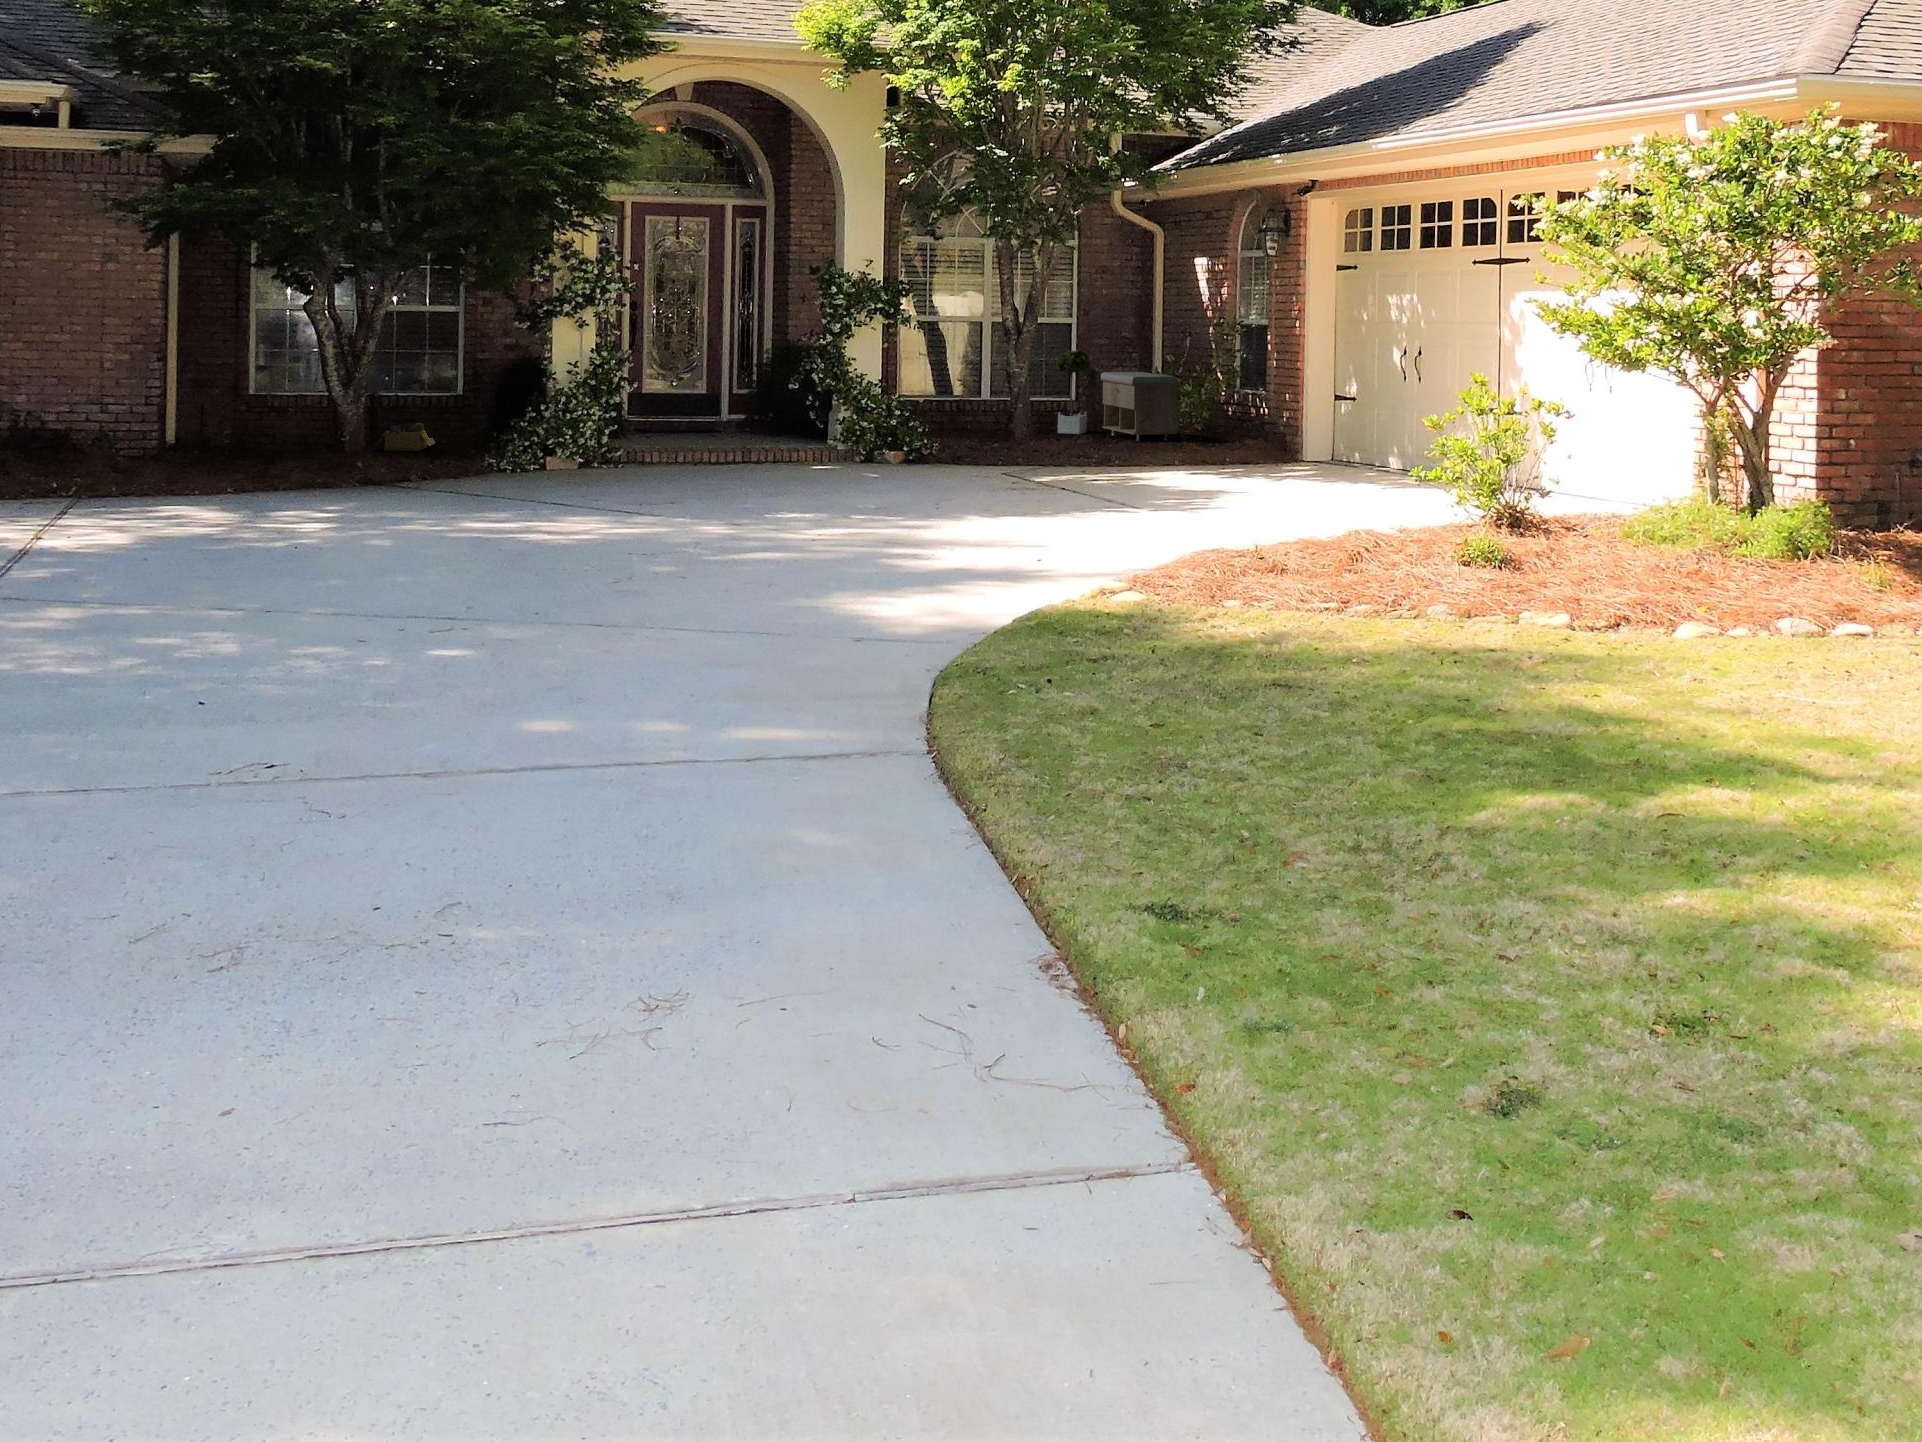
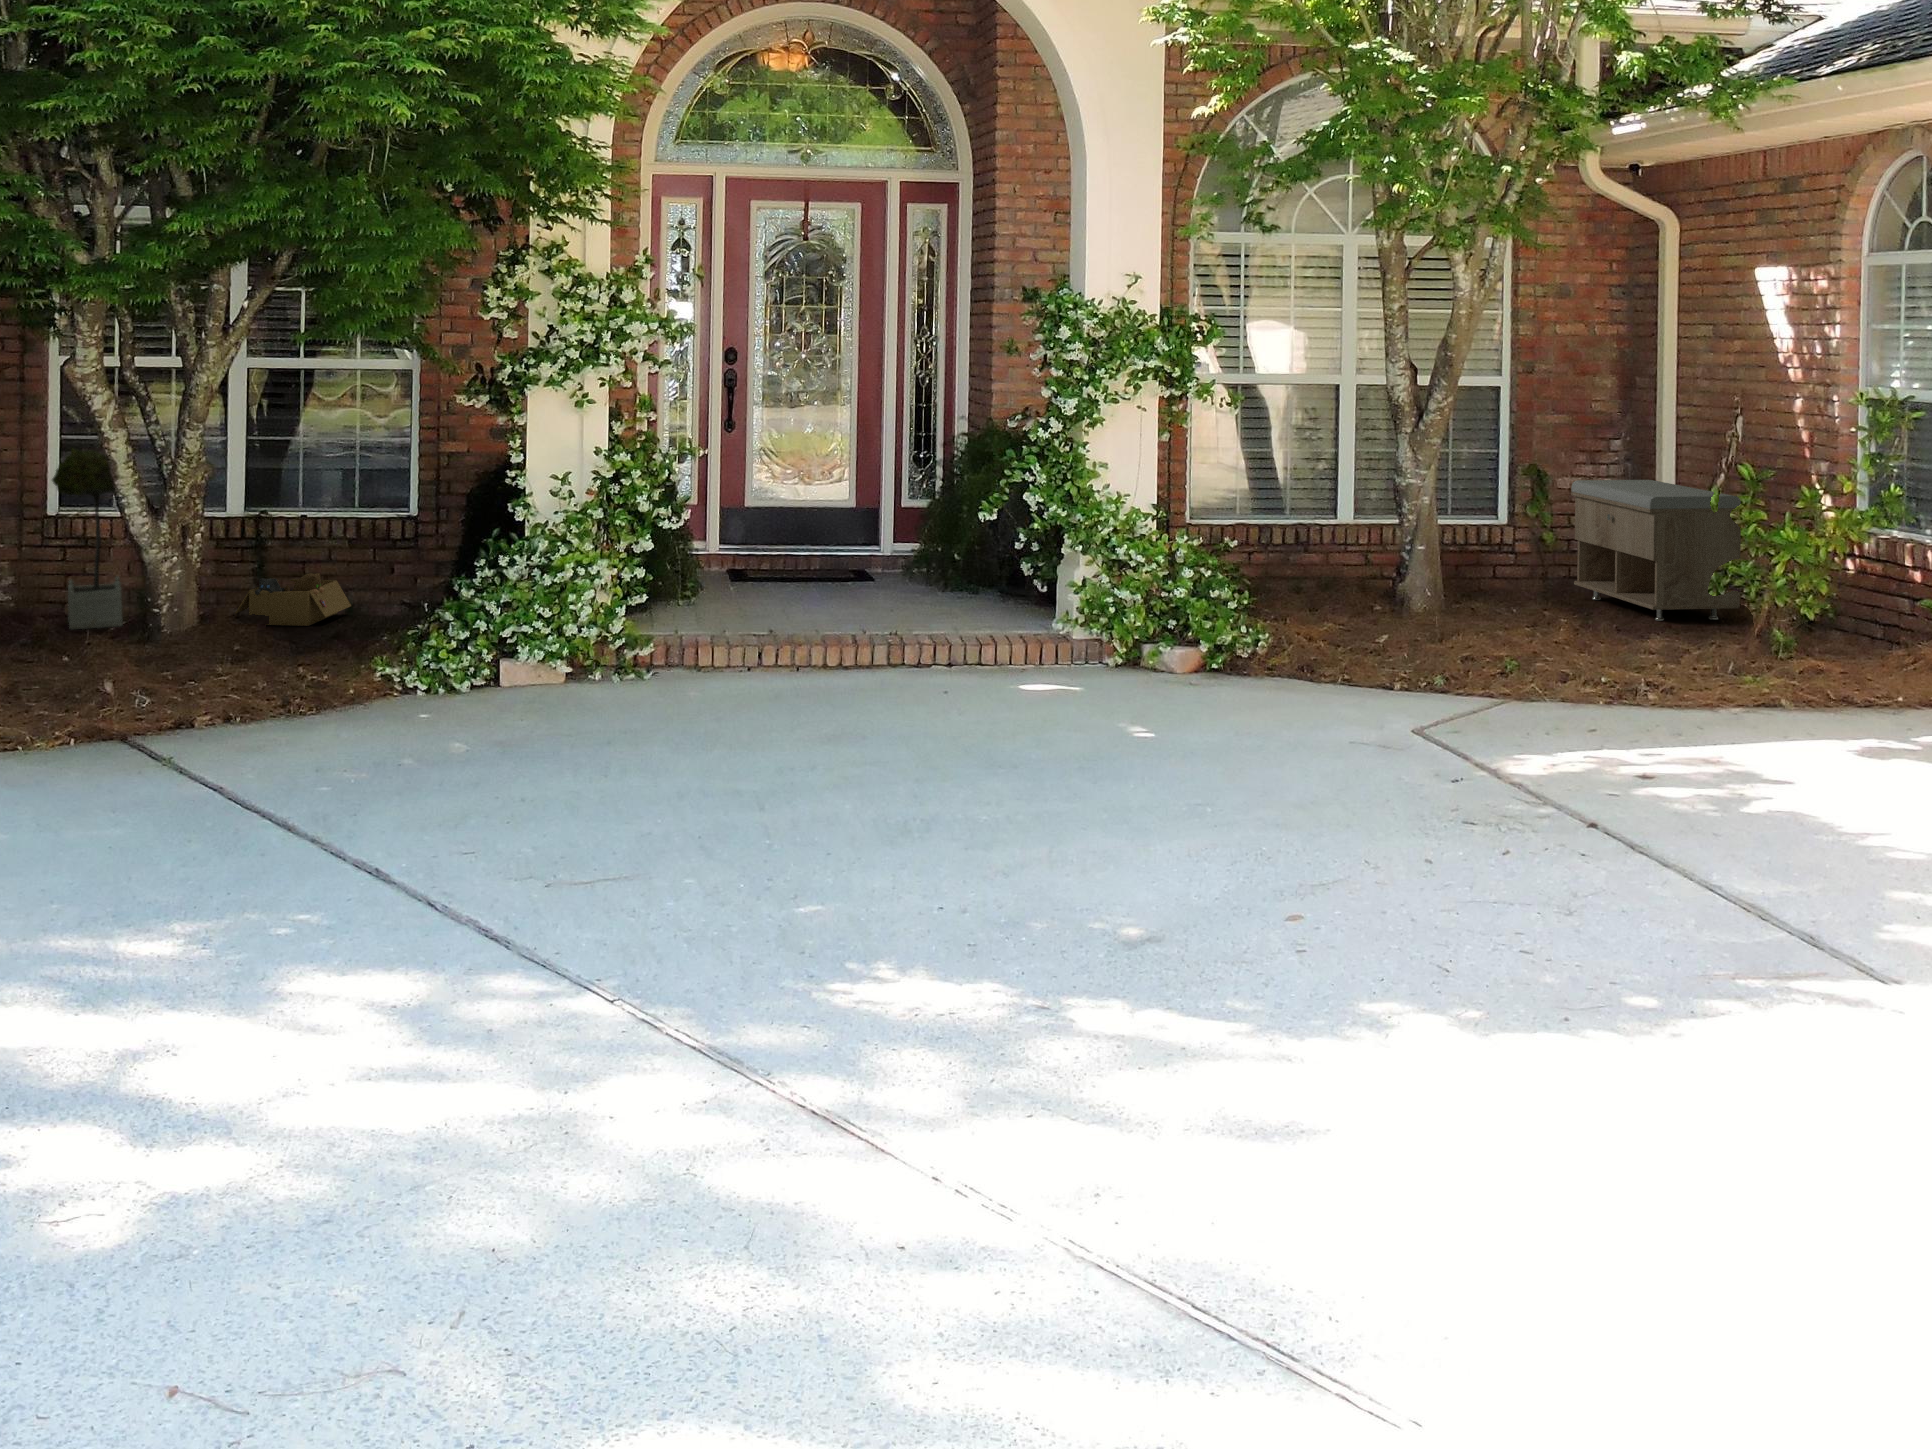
potted tree: present [1055,349,1090,434] -> present [52,448,123,629]

